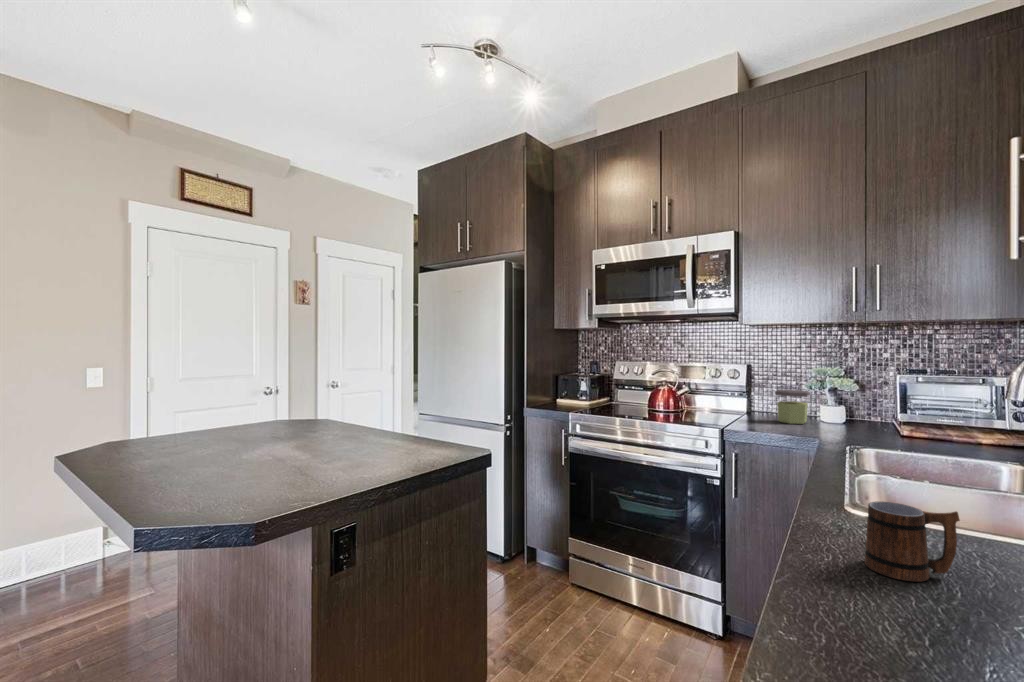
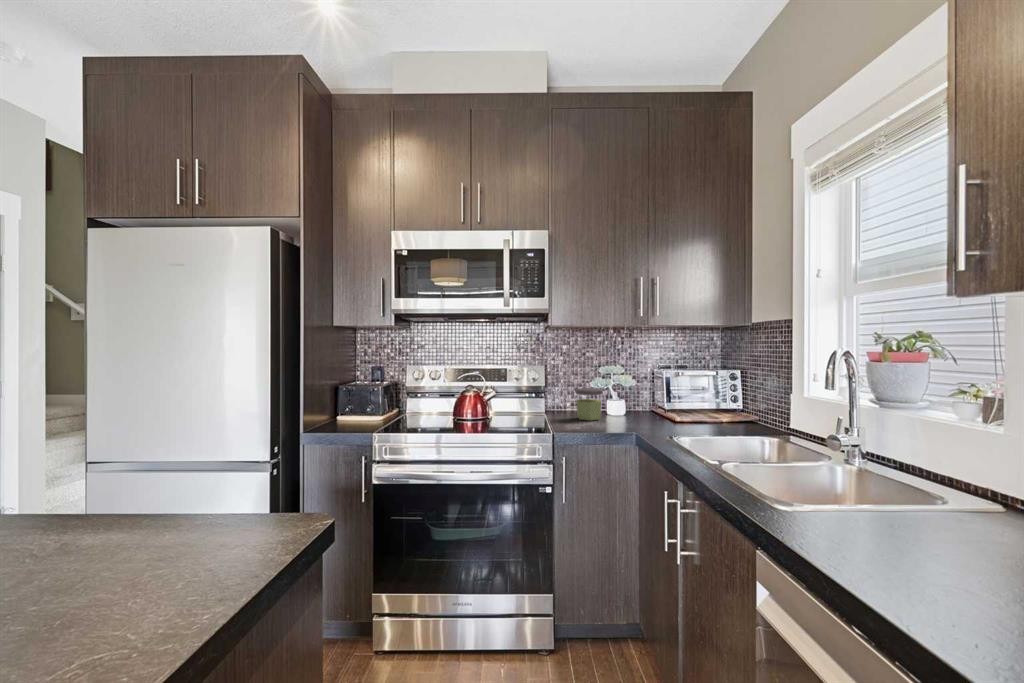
mug: present [865,501,960,582] -> none [894,498,957,566]

